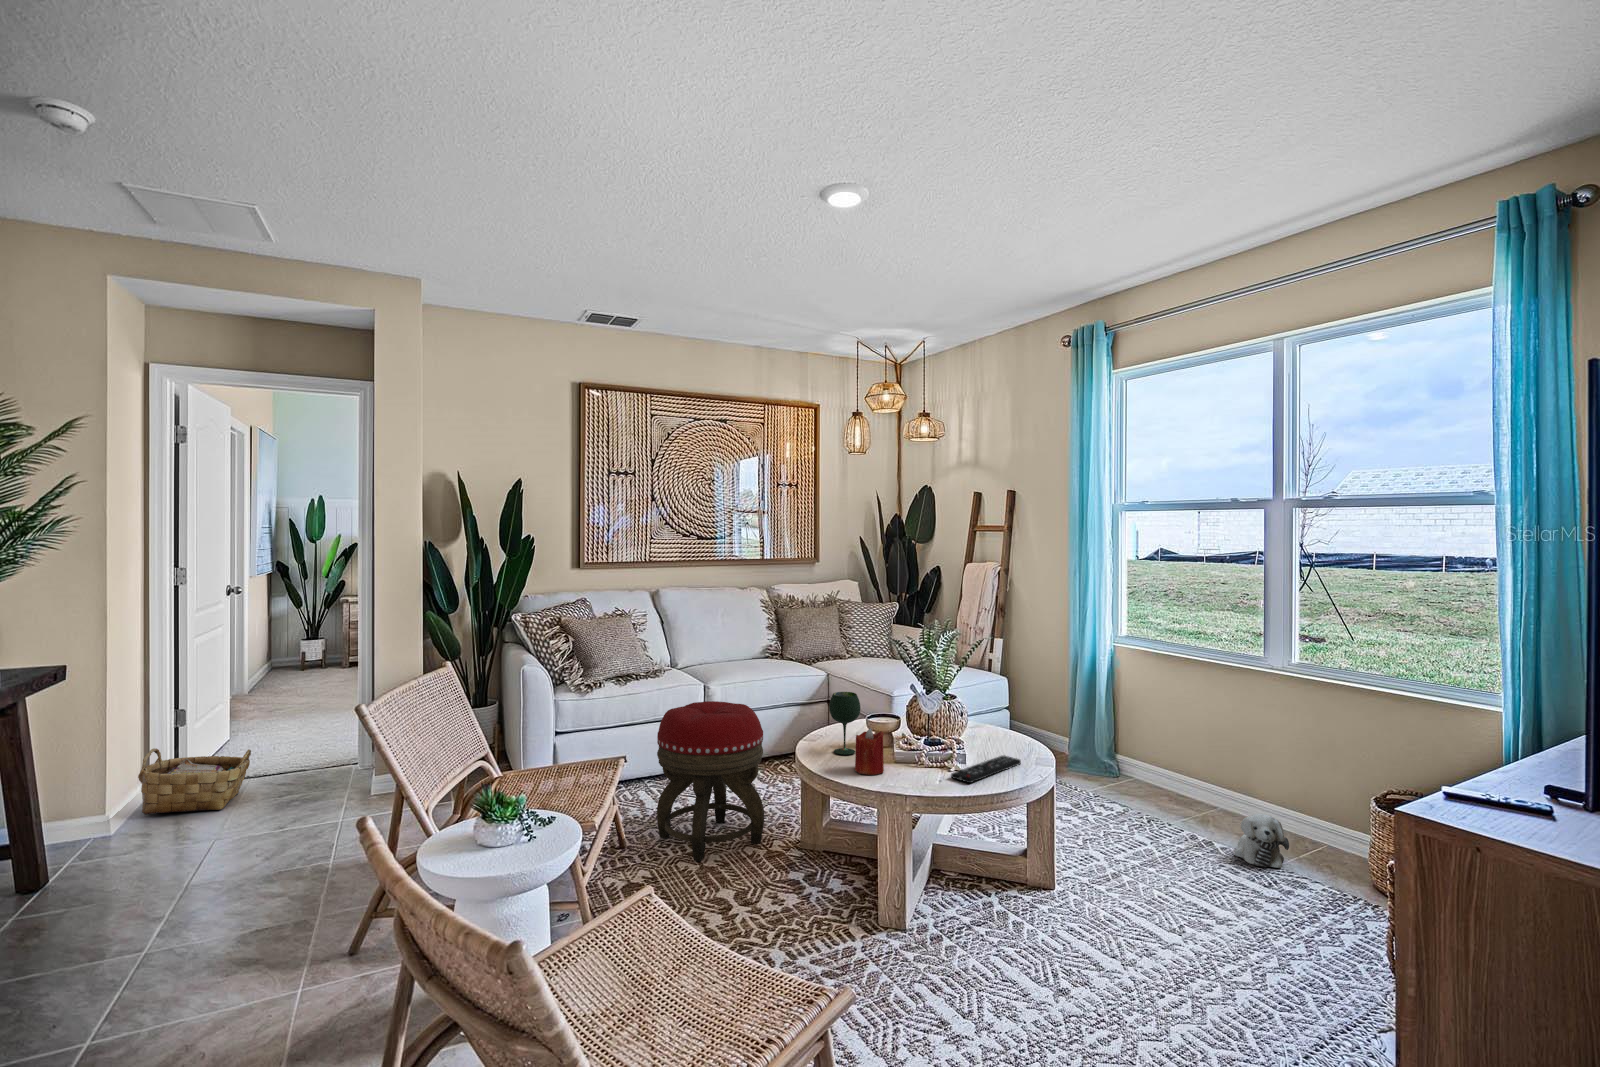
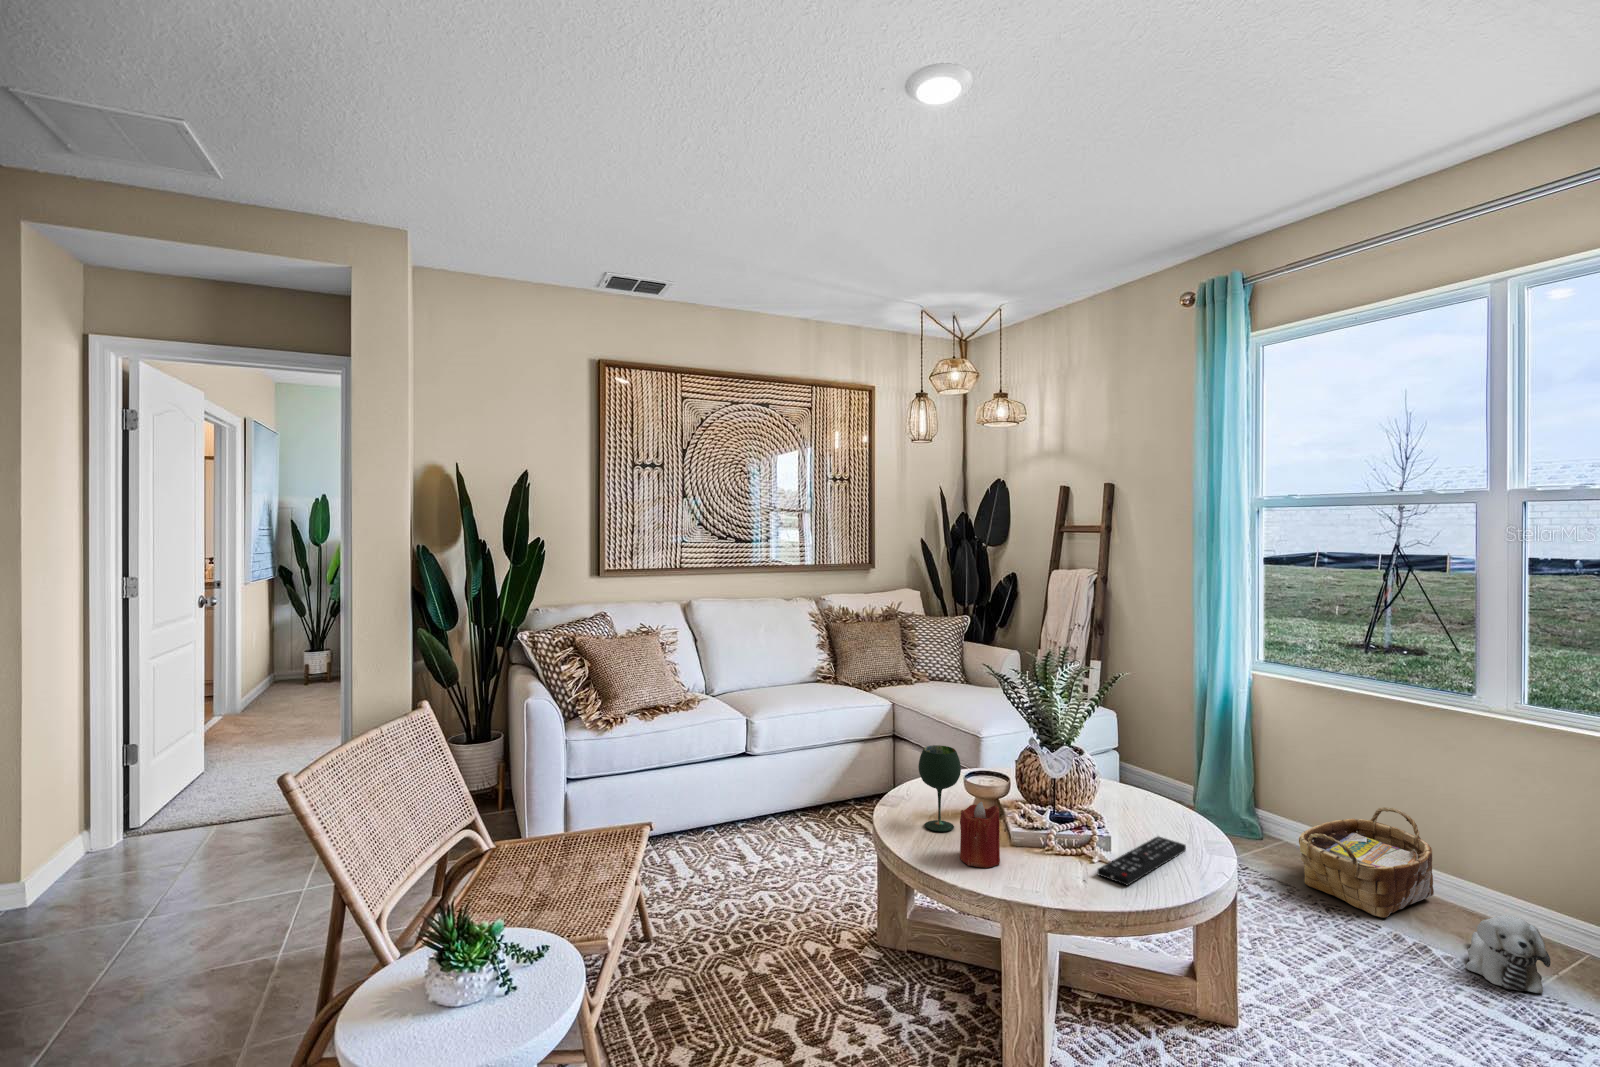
footstool: present [657,701,764,861] -> none [692,749,828,965]
woven basket: present [138,748,251,814] -> present [1299,807,1434,918]

